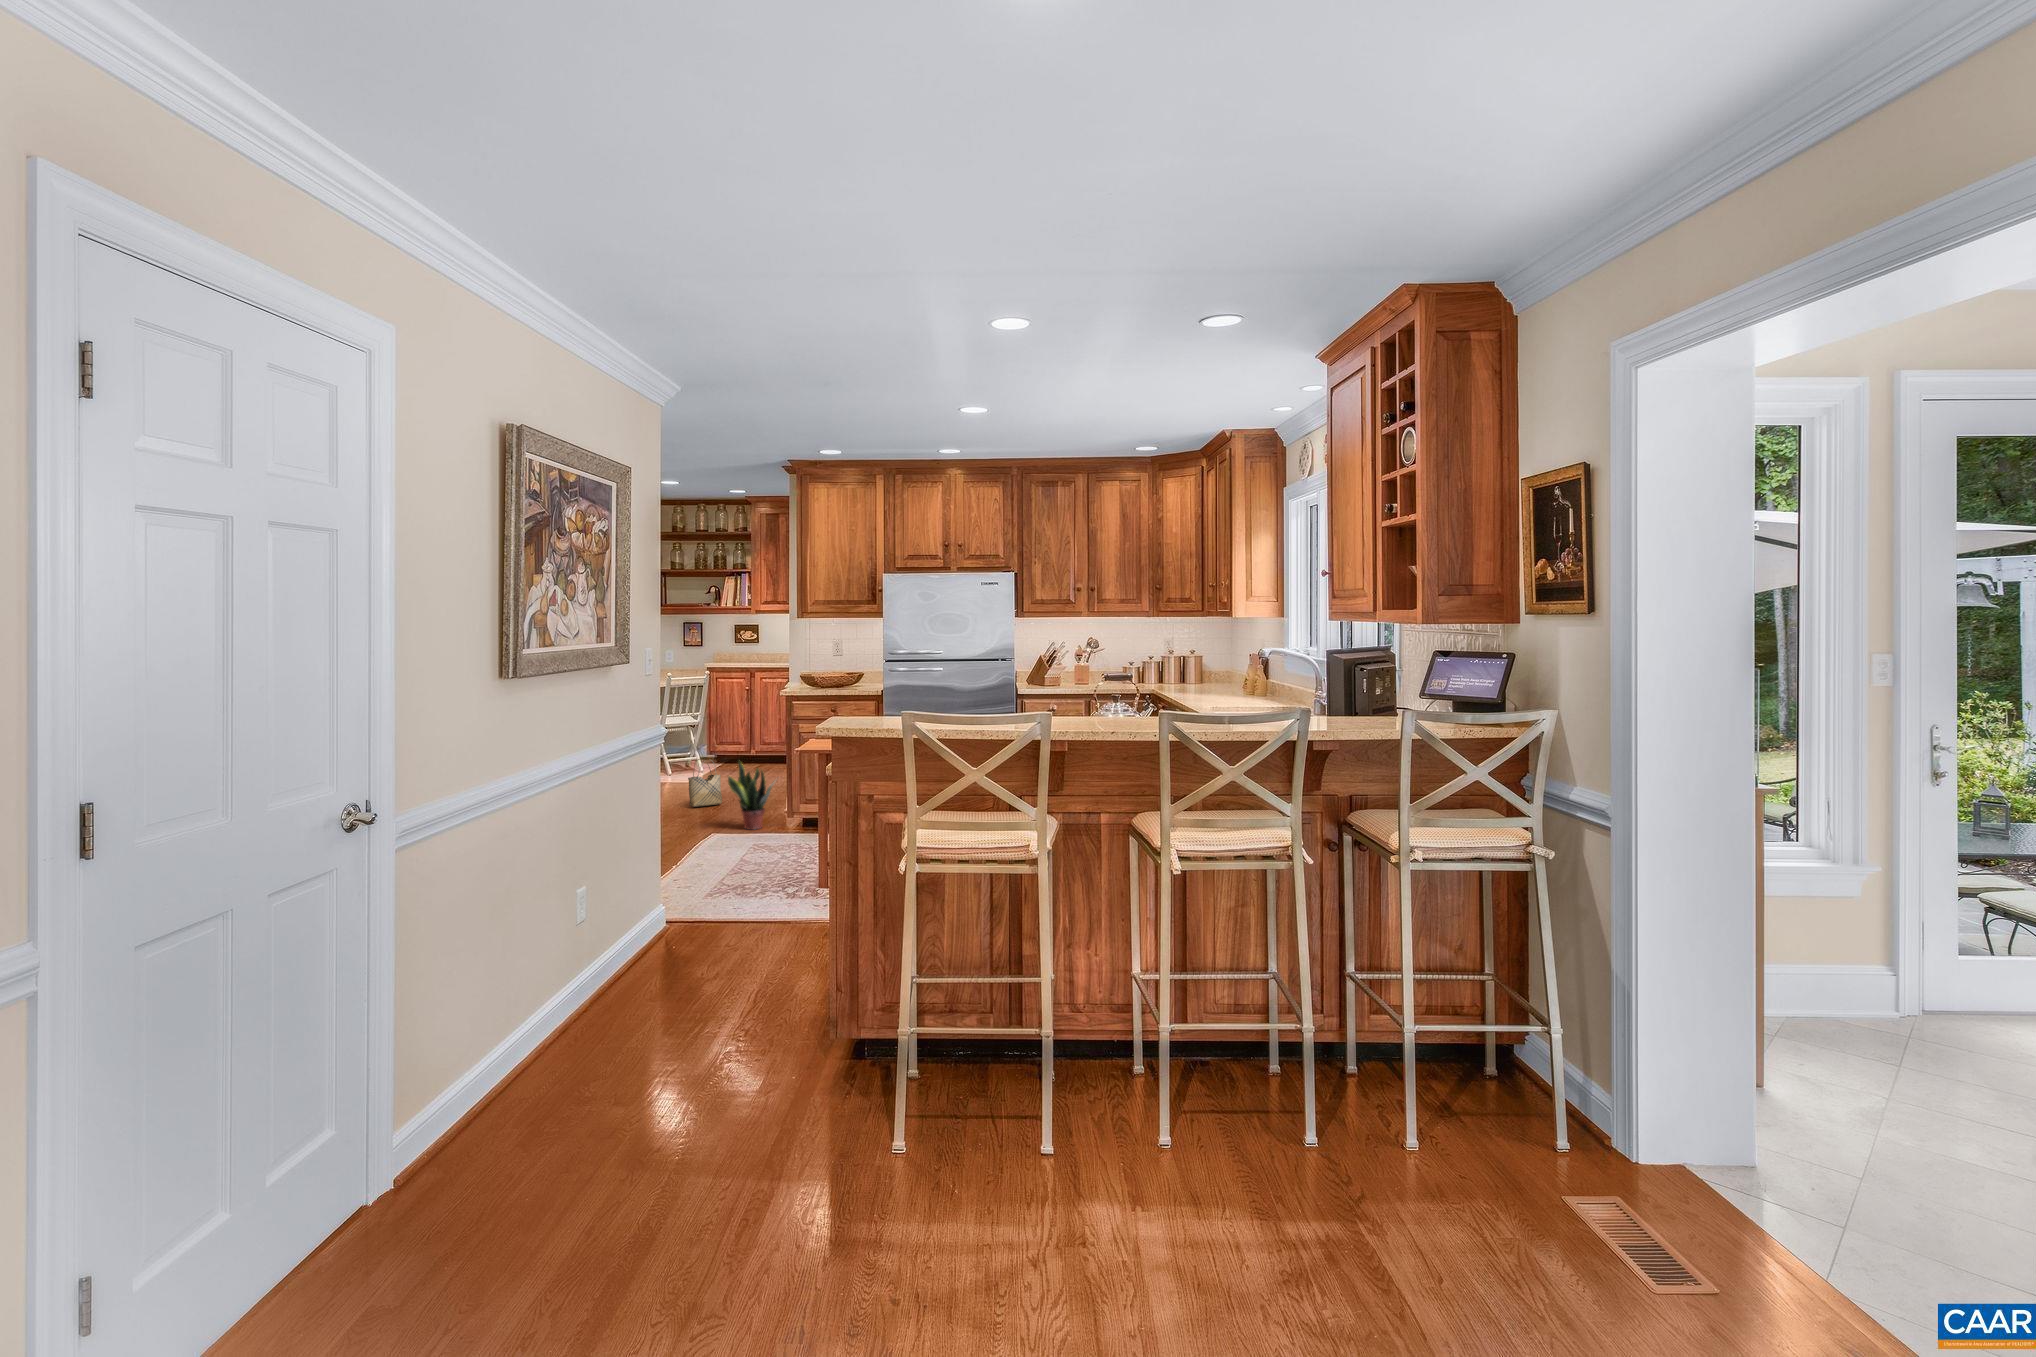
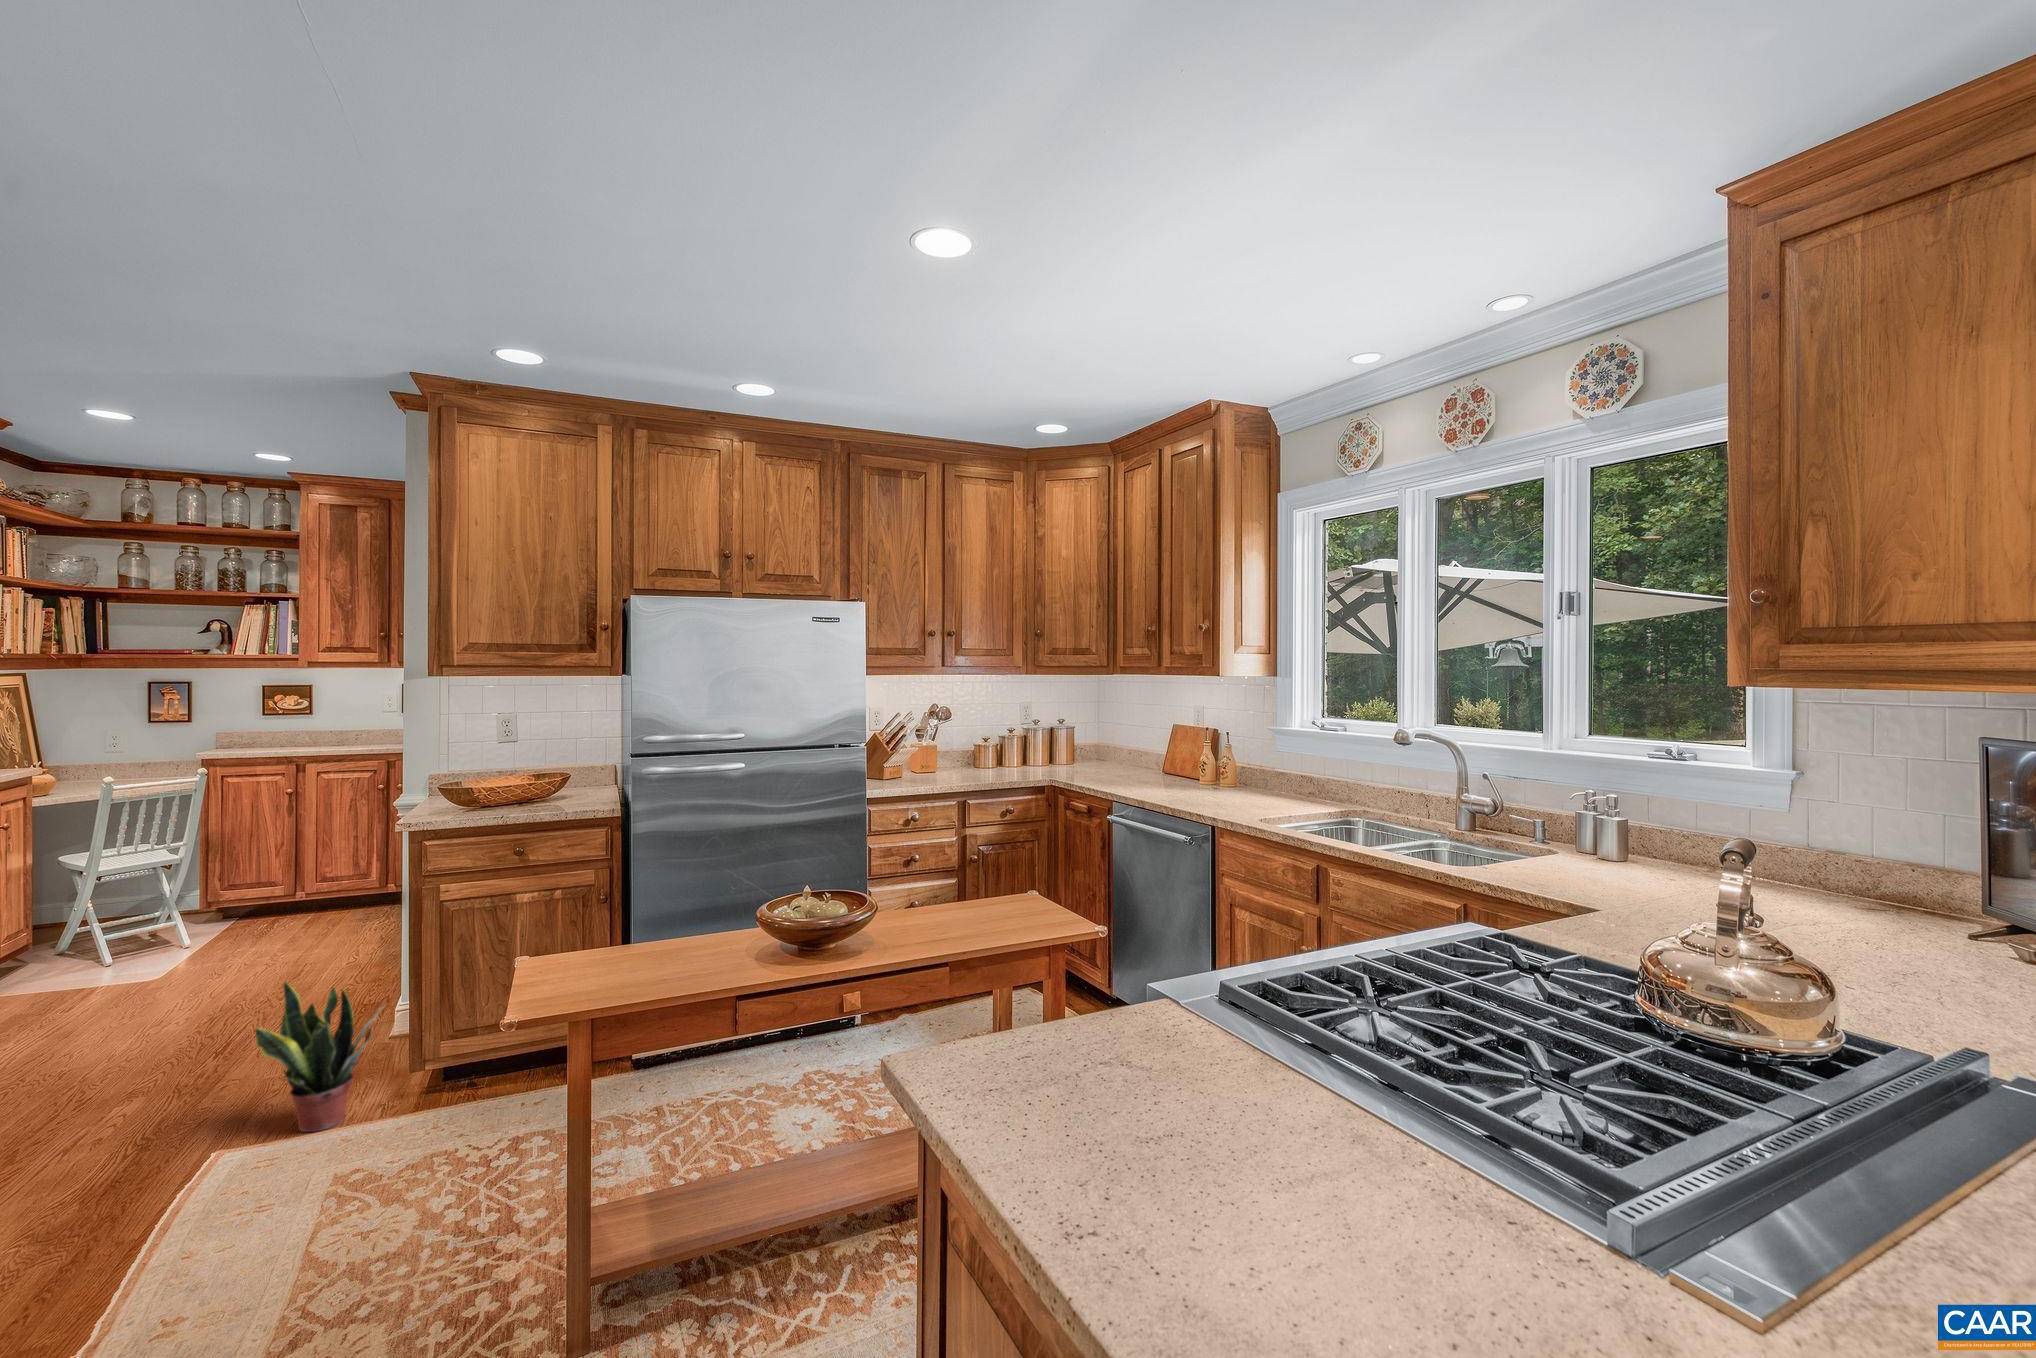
woven basket: present [688,759,722,807] -> none [145,959,235,1066]

